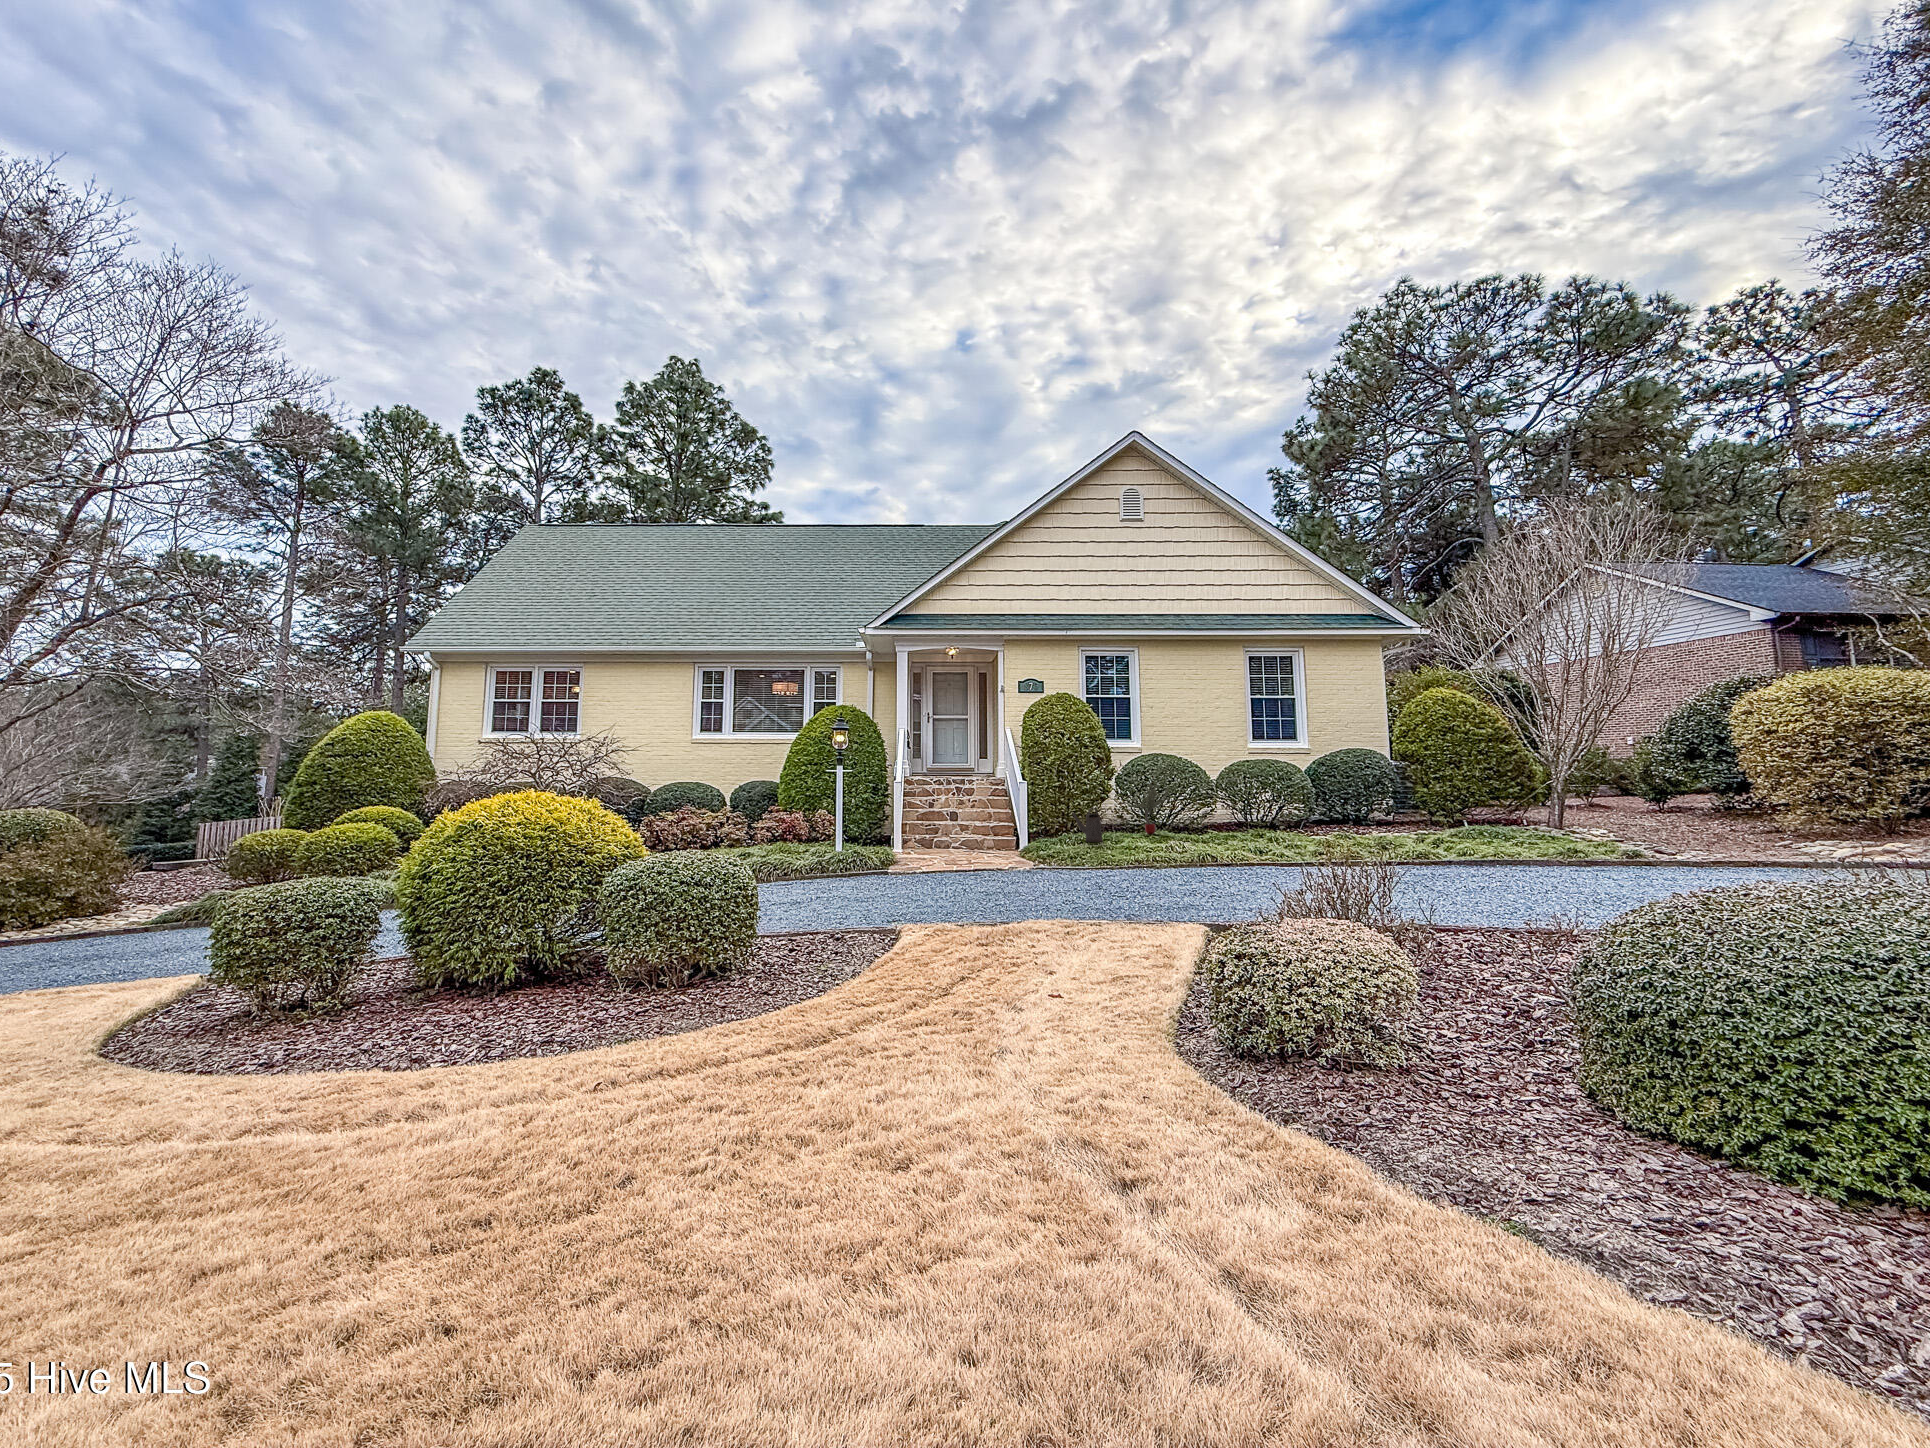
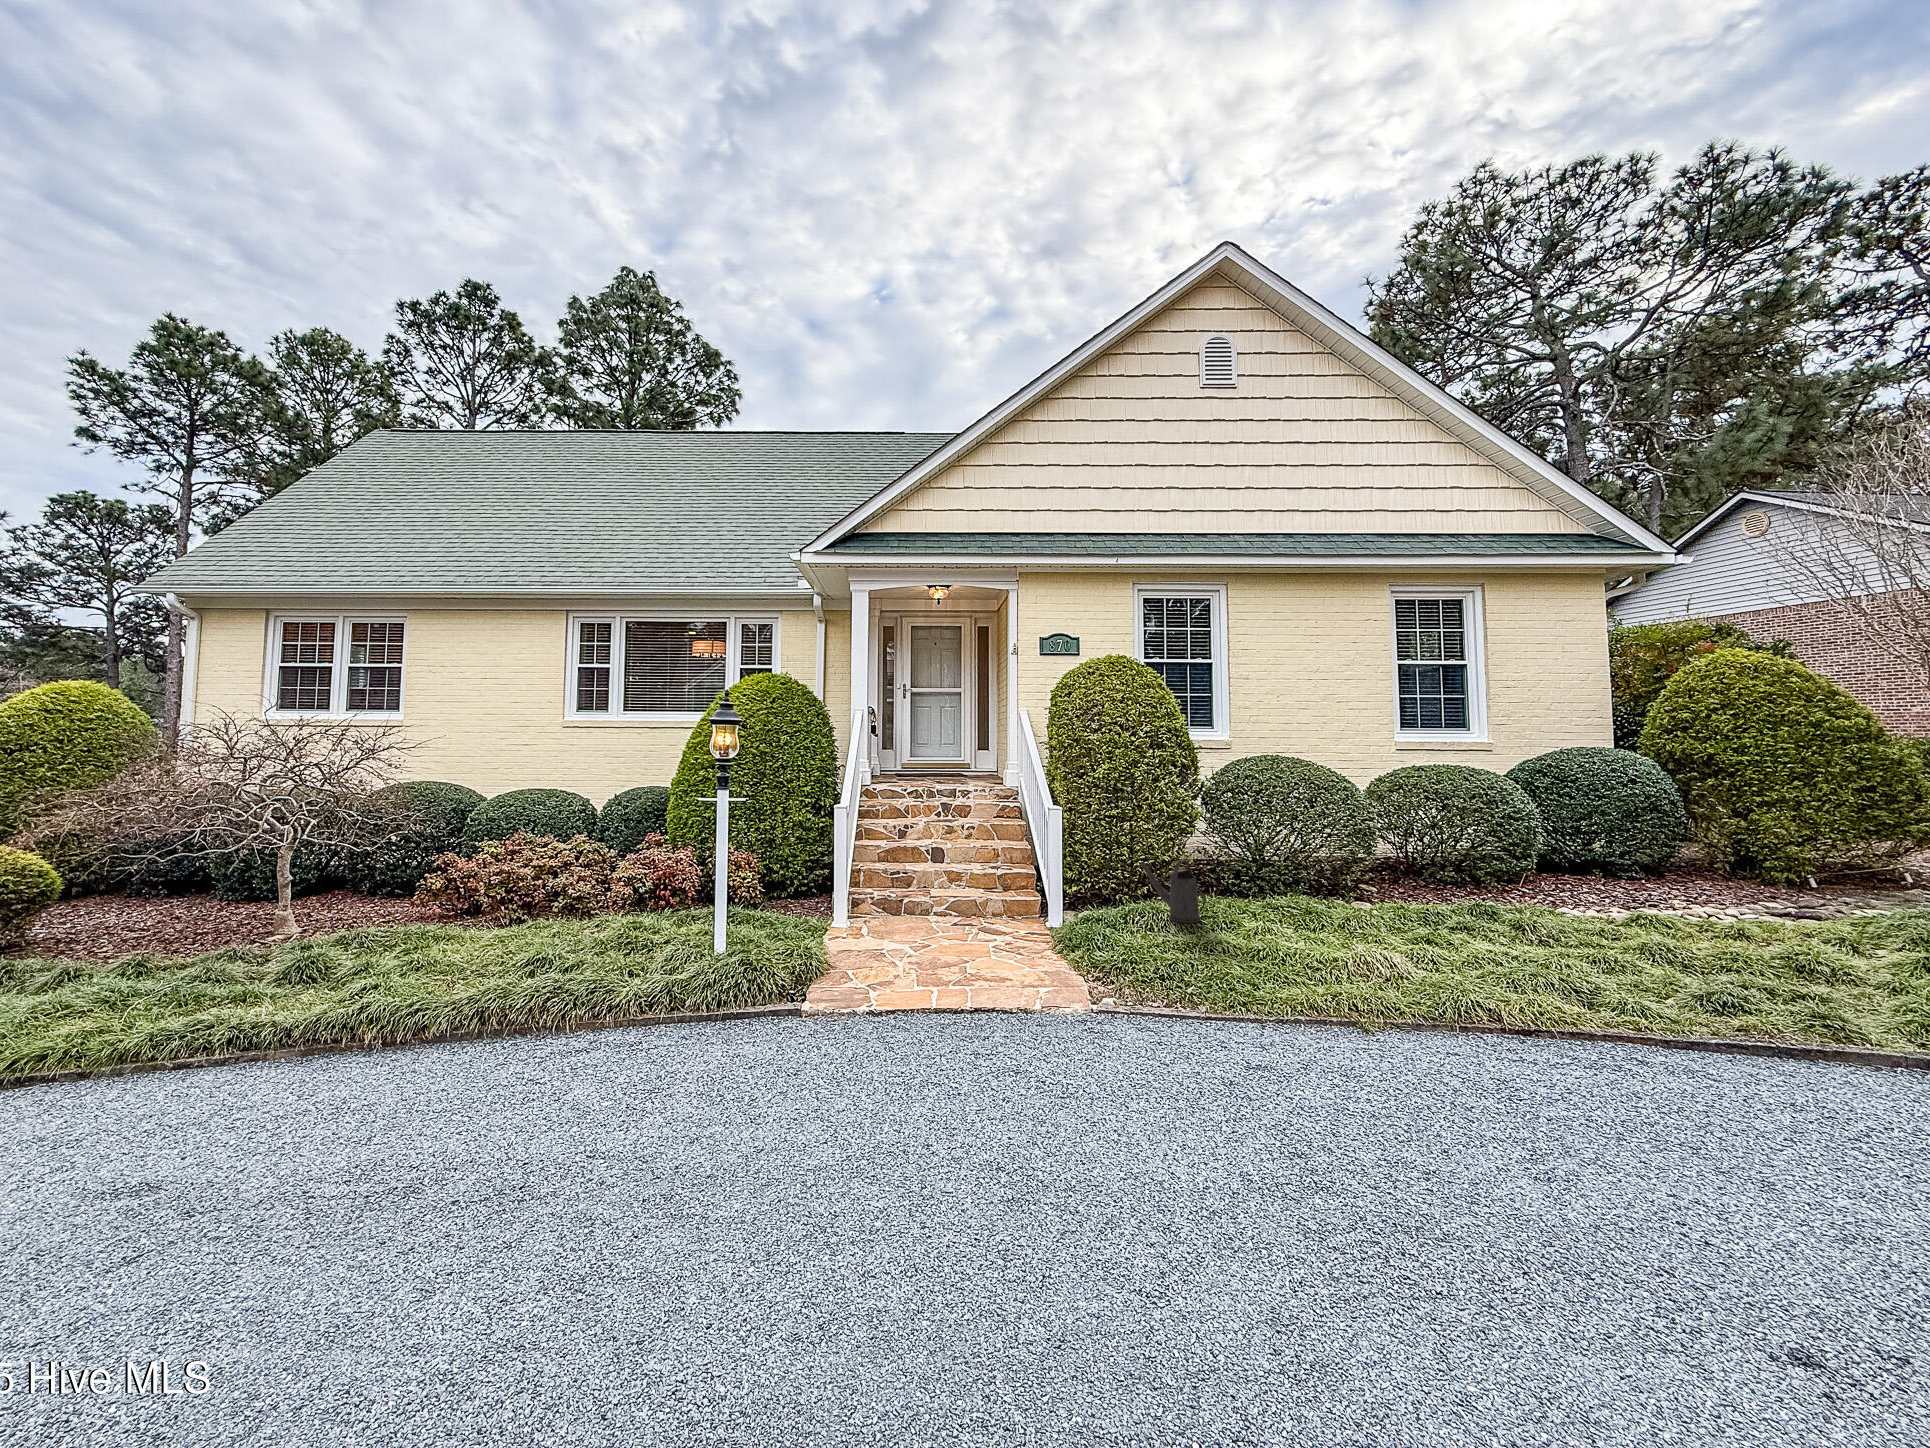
potted tree: present [1128,782,1169,834] -> none [1225,805,1303,893]

